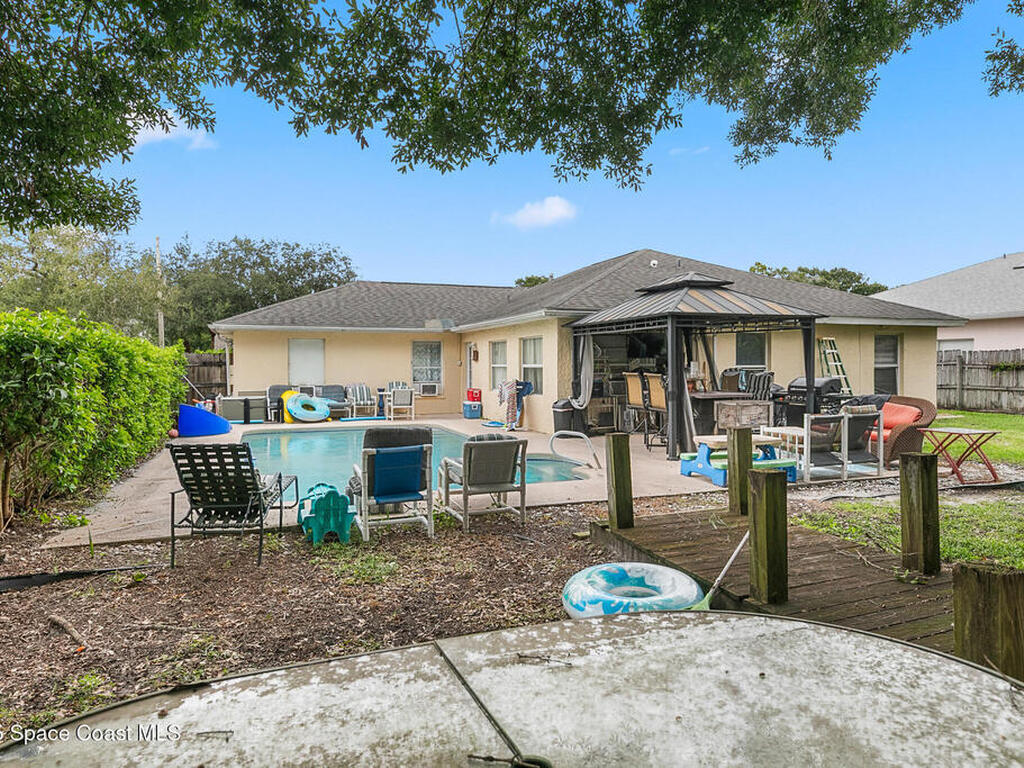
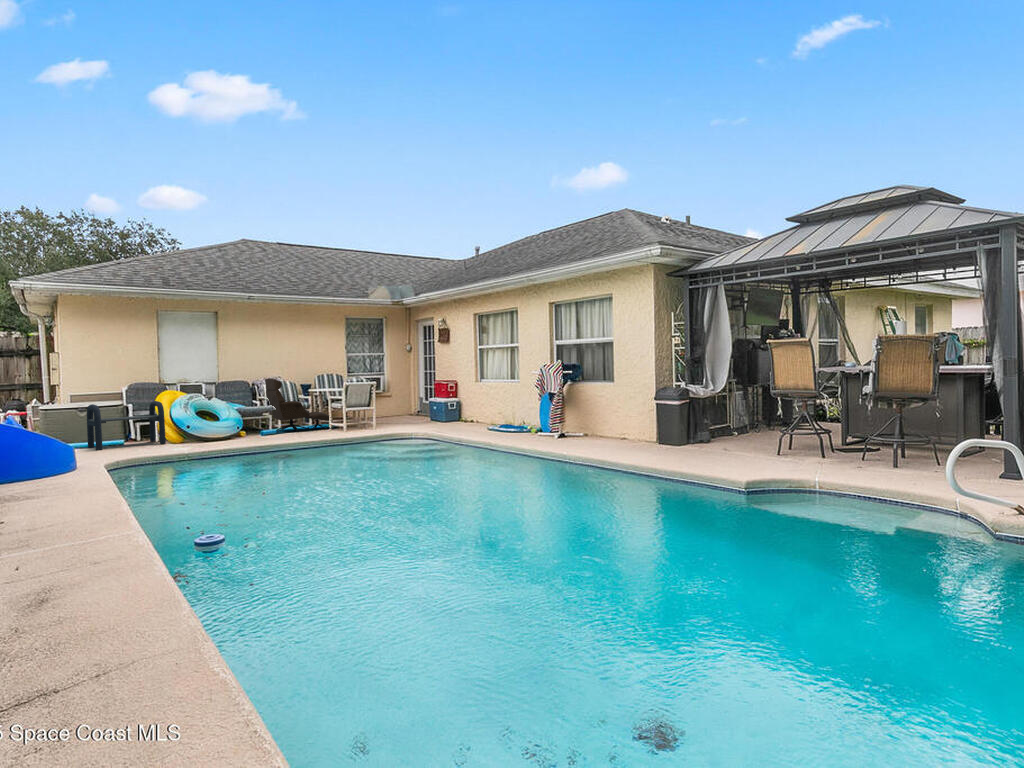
lounge chair: none [348,385,390,421] -> present [265,378,329,433]

